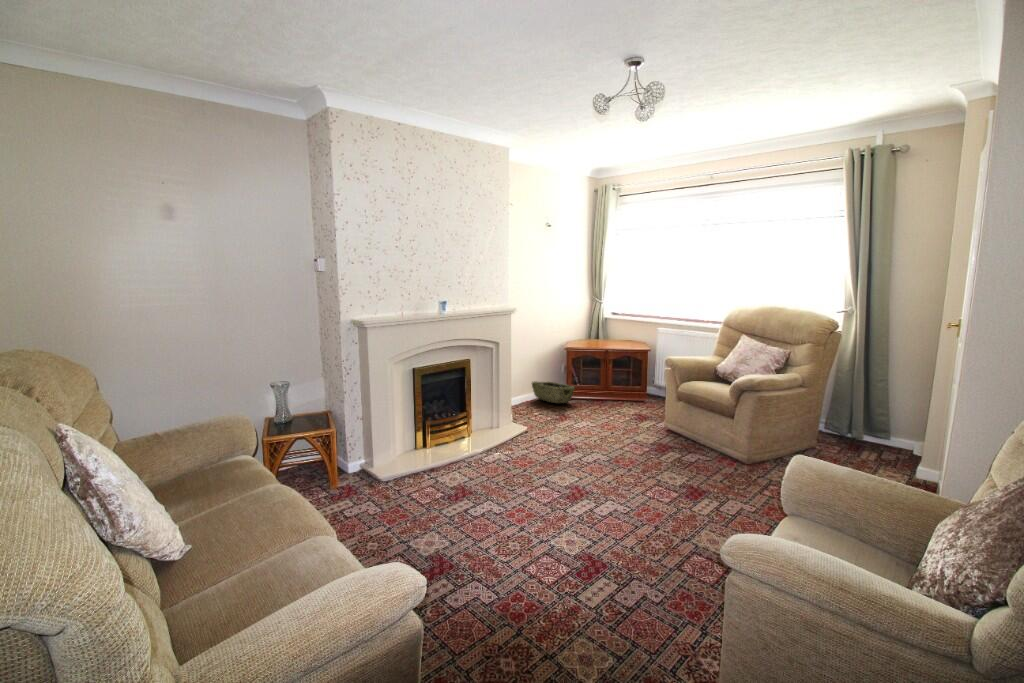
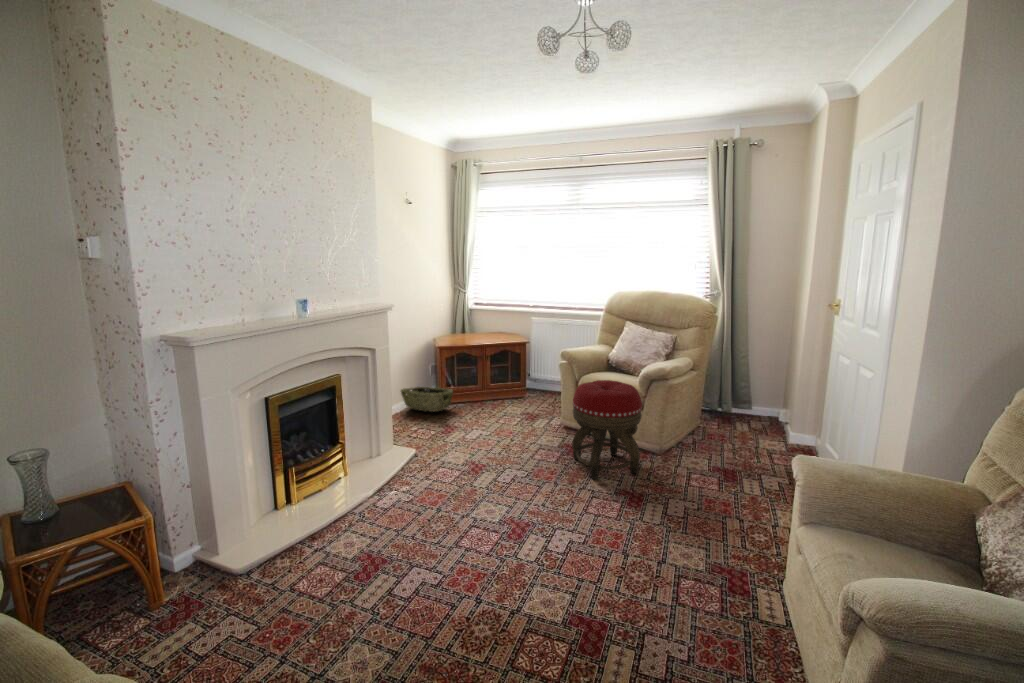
footstool: none [655,385,722,474] -> present [572,380,642,479]

